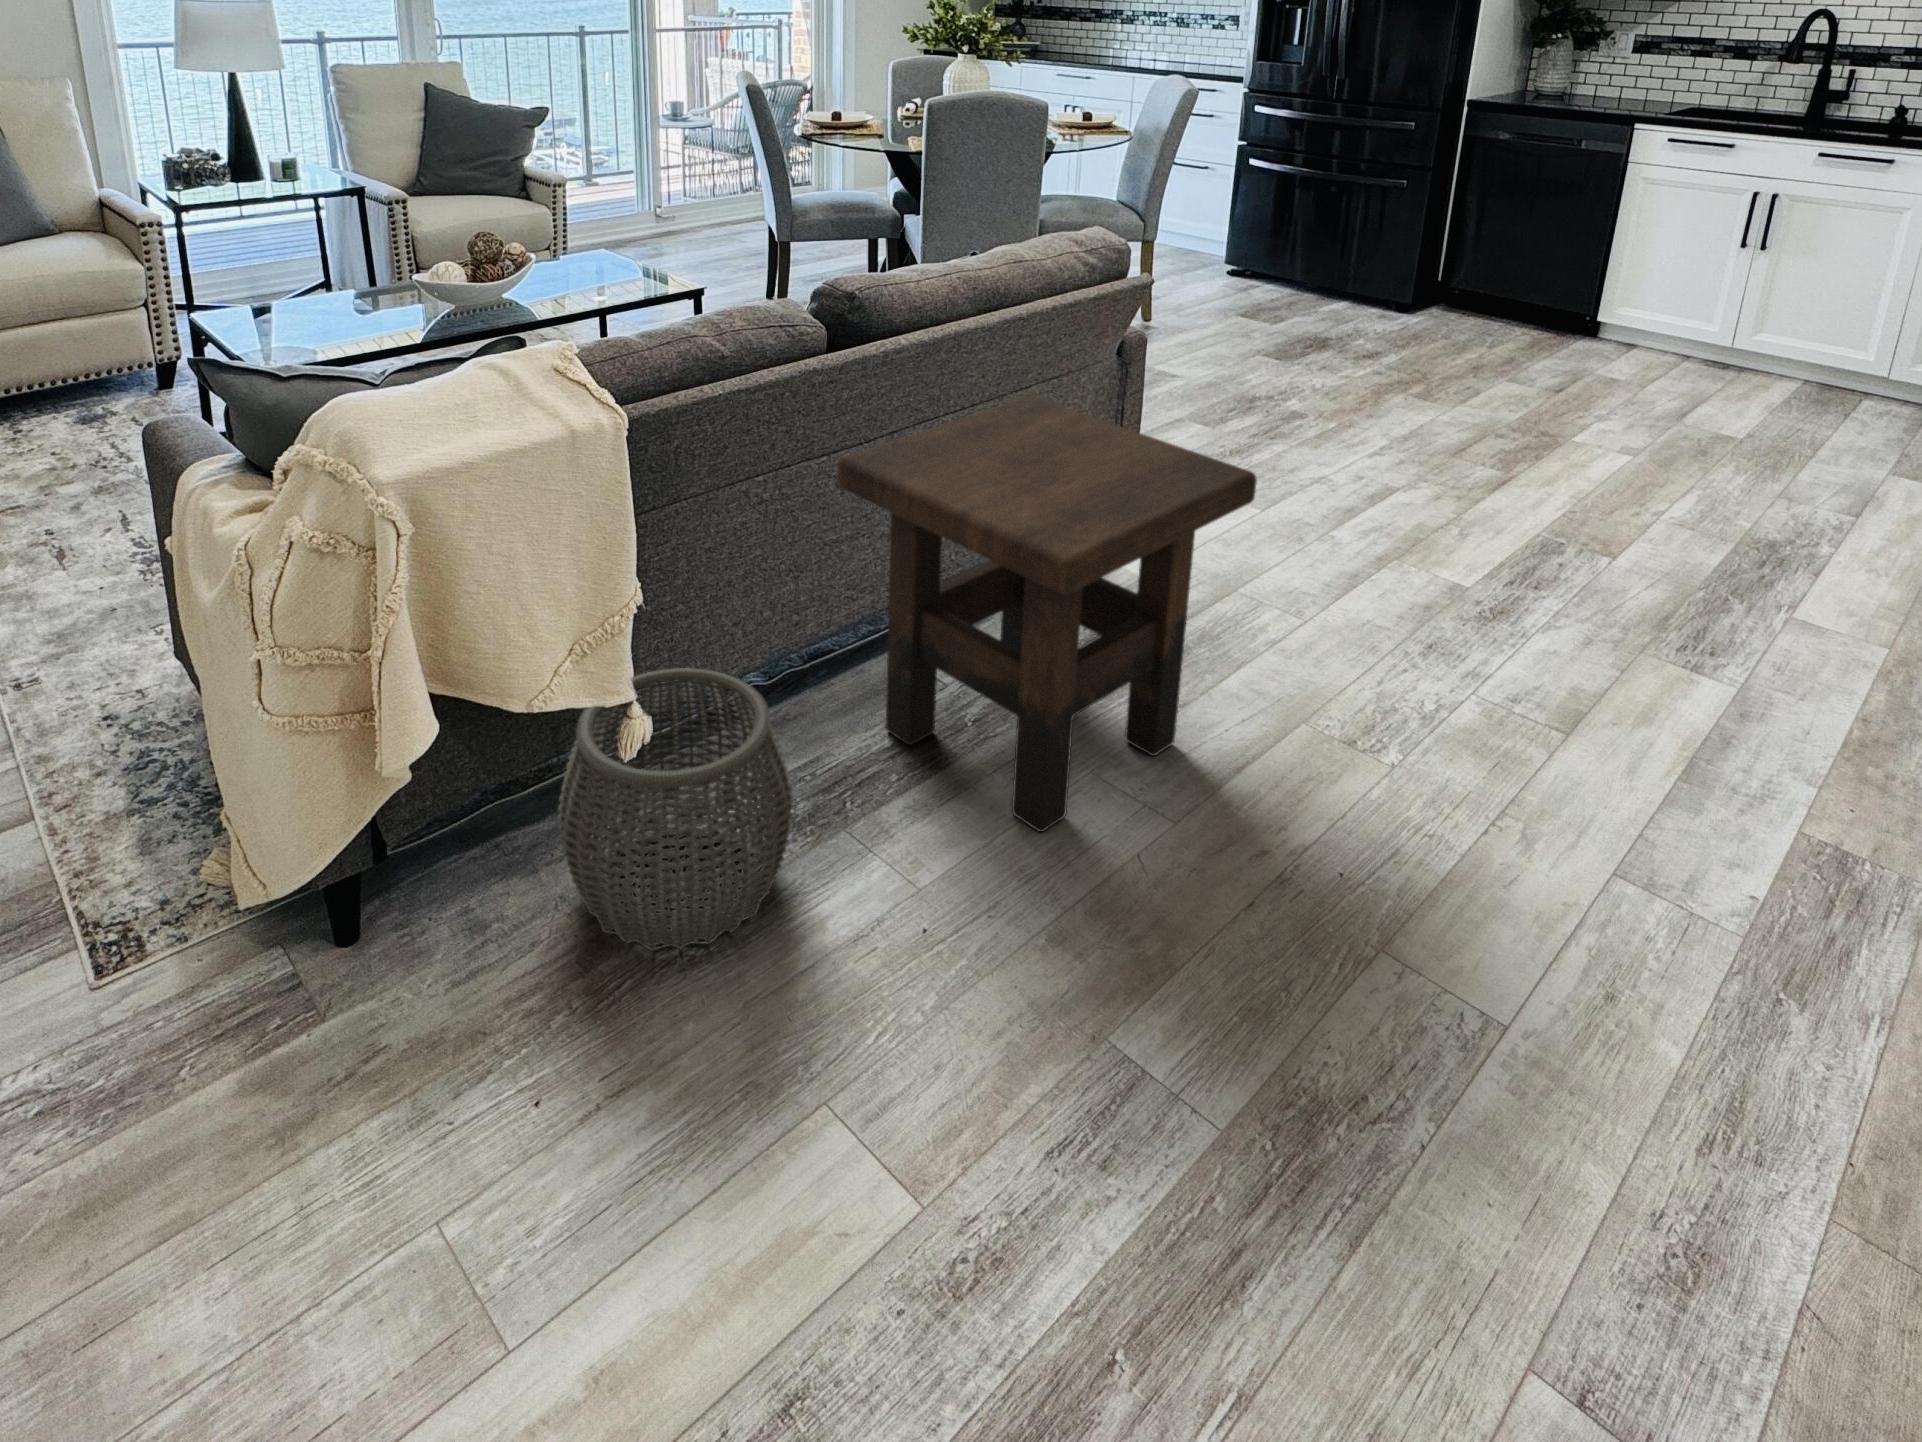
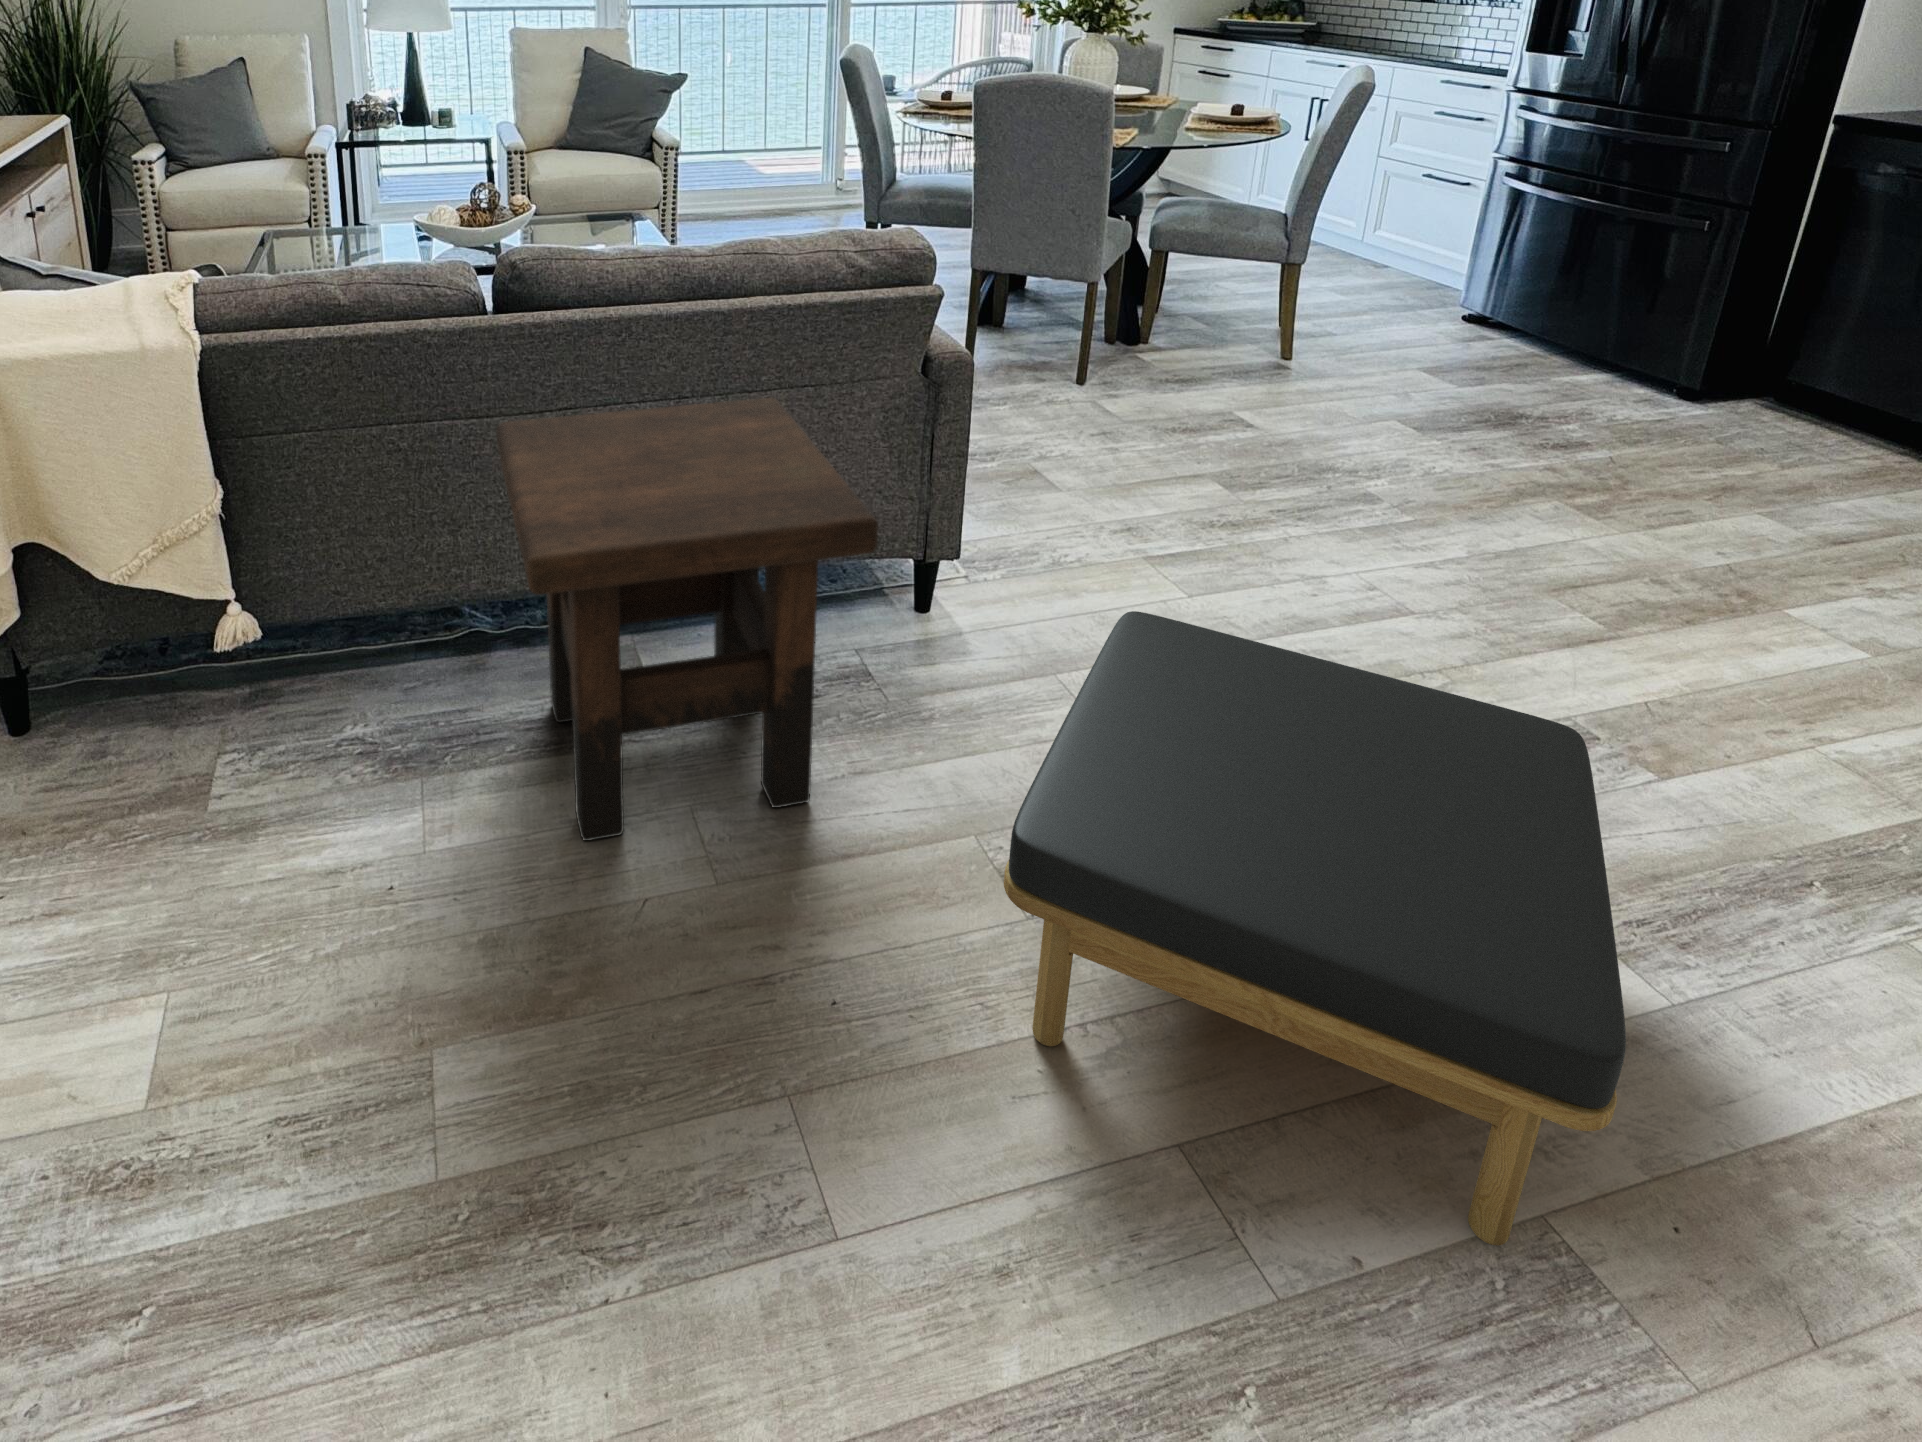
ottoman: none [1351,517,1896,868] -> present [1004,611,1626,1245]
woven basket: present [558,668,793,951] -> none [129,581,354,831]

